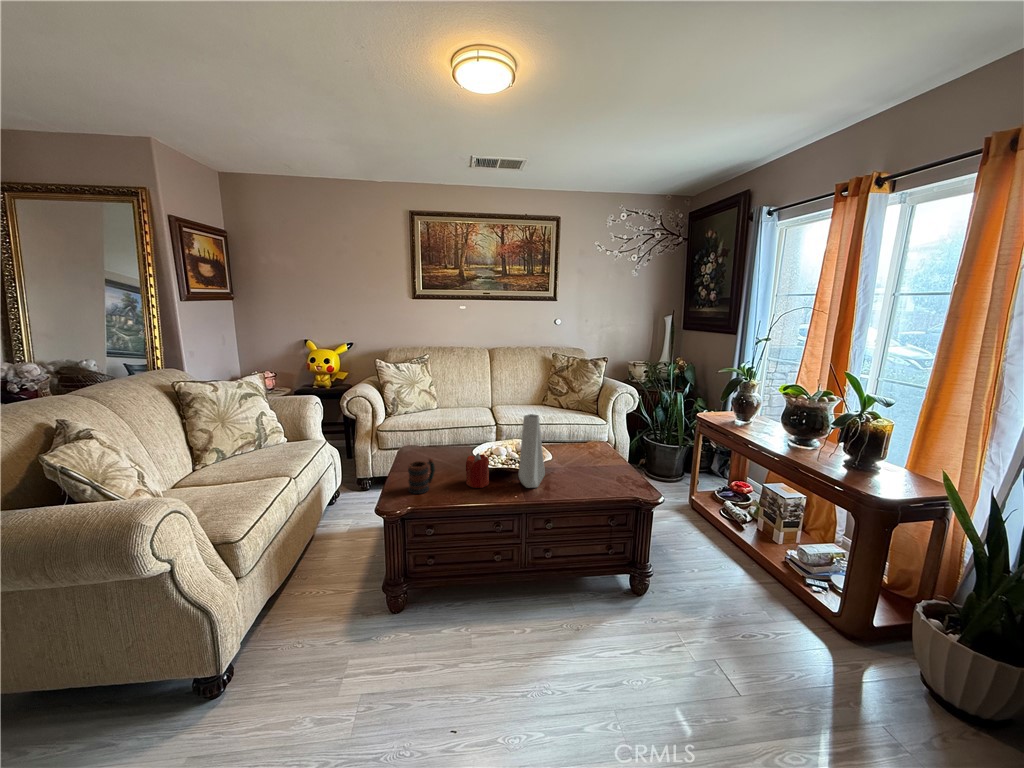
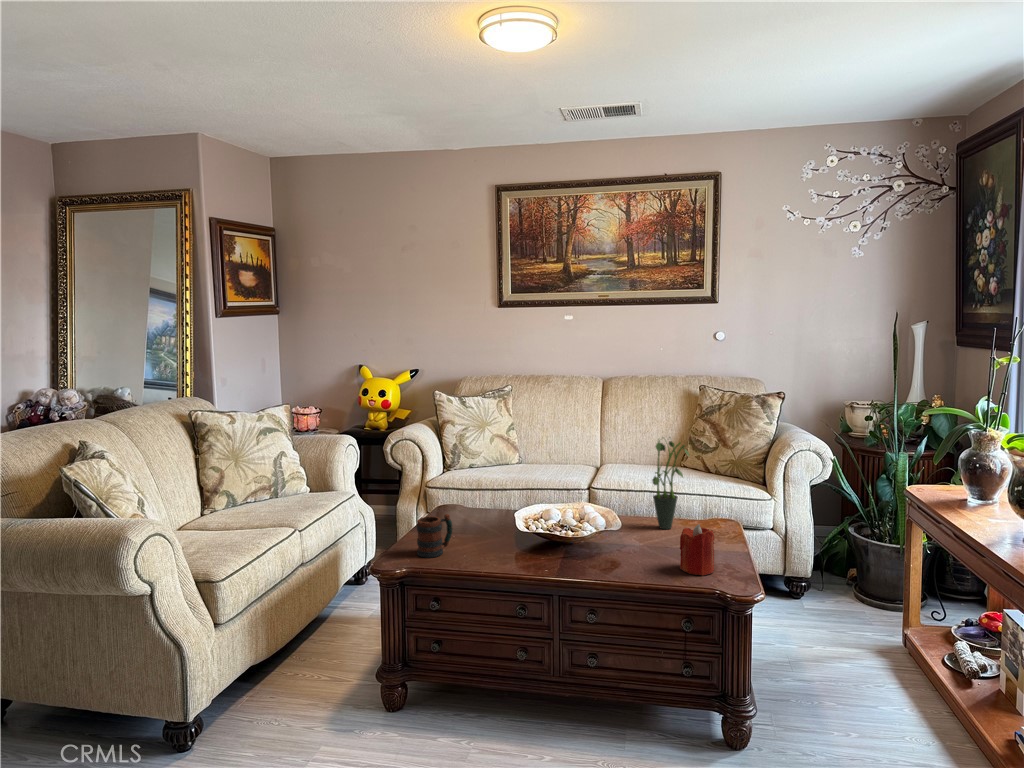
potted plant: none [560,391,588,452] -> present [653,441,689,529]
vase: present [519,414,545,488] -> none [557,462,595,565]
candle: present [466,453,489,488] -> present [680,524,715,576]

